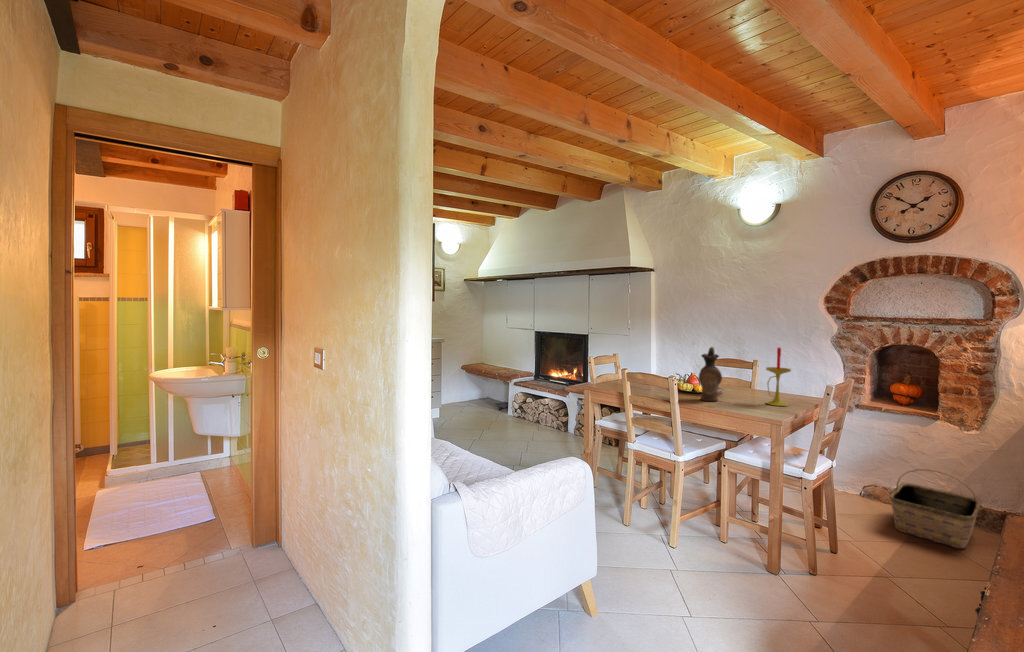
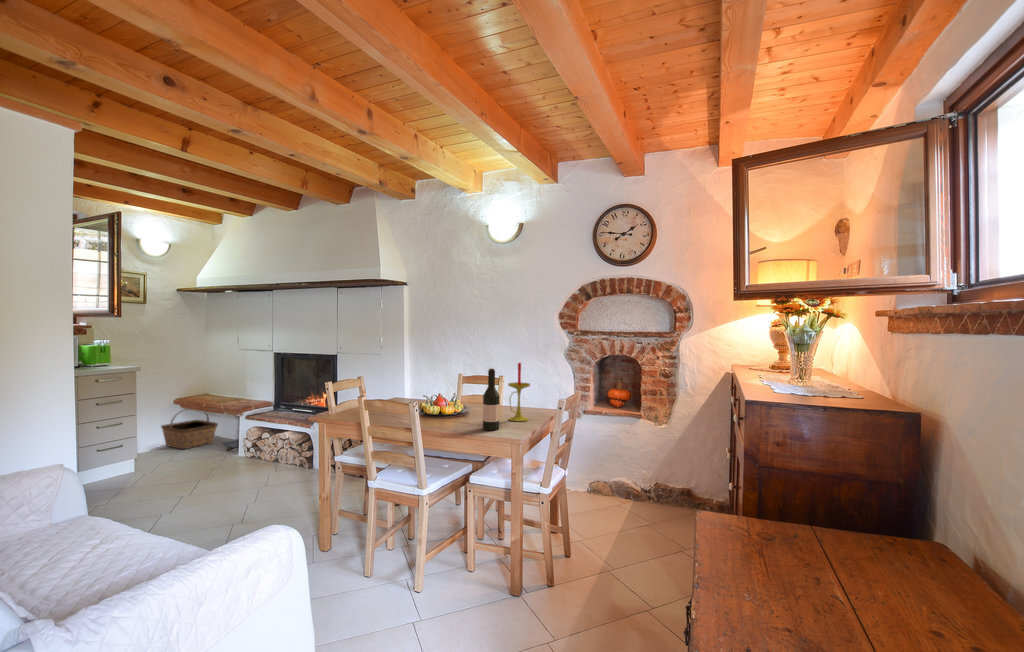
ceramic pitcher: present [699,347,722,401] -> none [444,365,467,423]
wine bottle: none [739,352,758,411] -> present [483,369,500,431]
basket: present [890,469,981,549] -> present [161,408,218,449]

